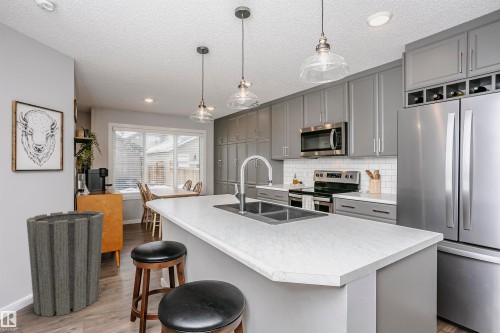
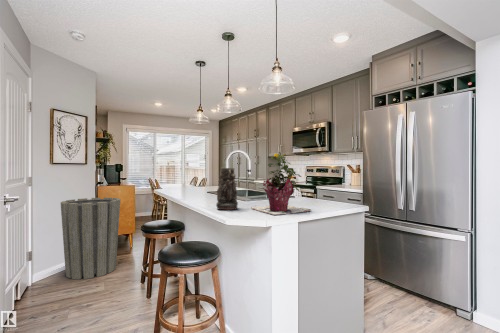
potted plant: none [293,164,385,263] -> present [251,153,311,215]
vase: none [244,186,275,249] -> present [216,168,238,210]

